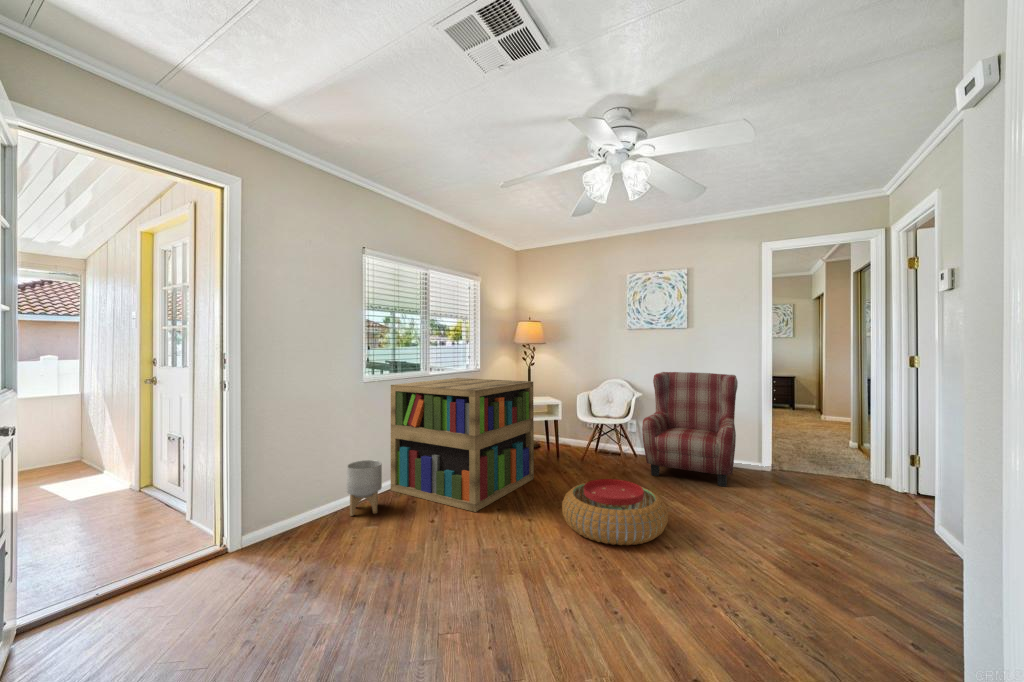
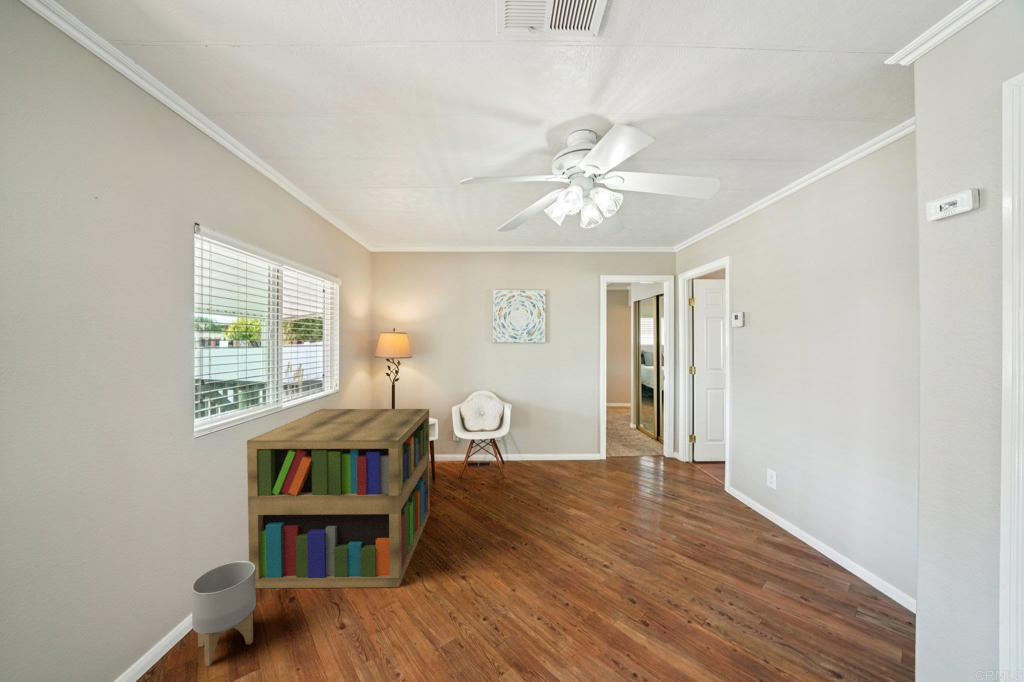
armchair: present [642,372,738,487] -> none [523,383,600,482]
pouf: present [562,479,668,545] -> none [497,506,599,584]

